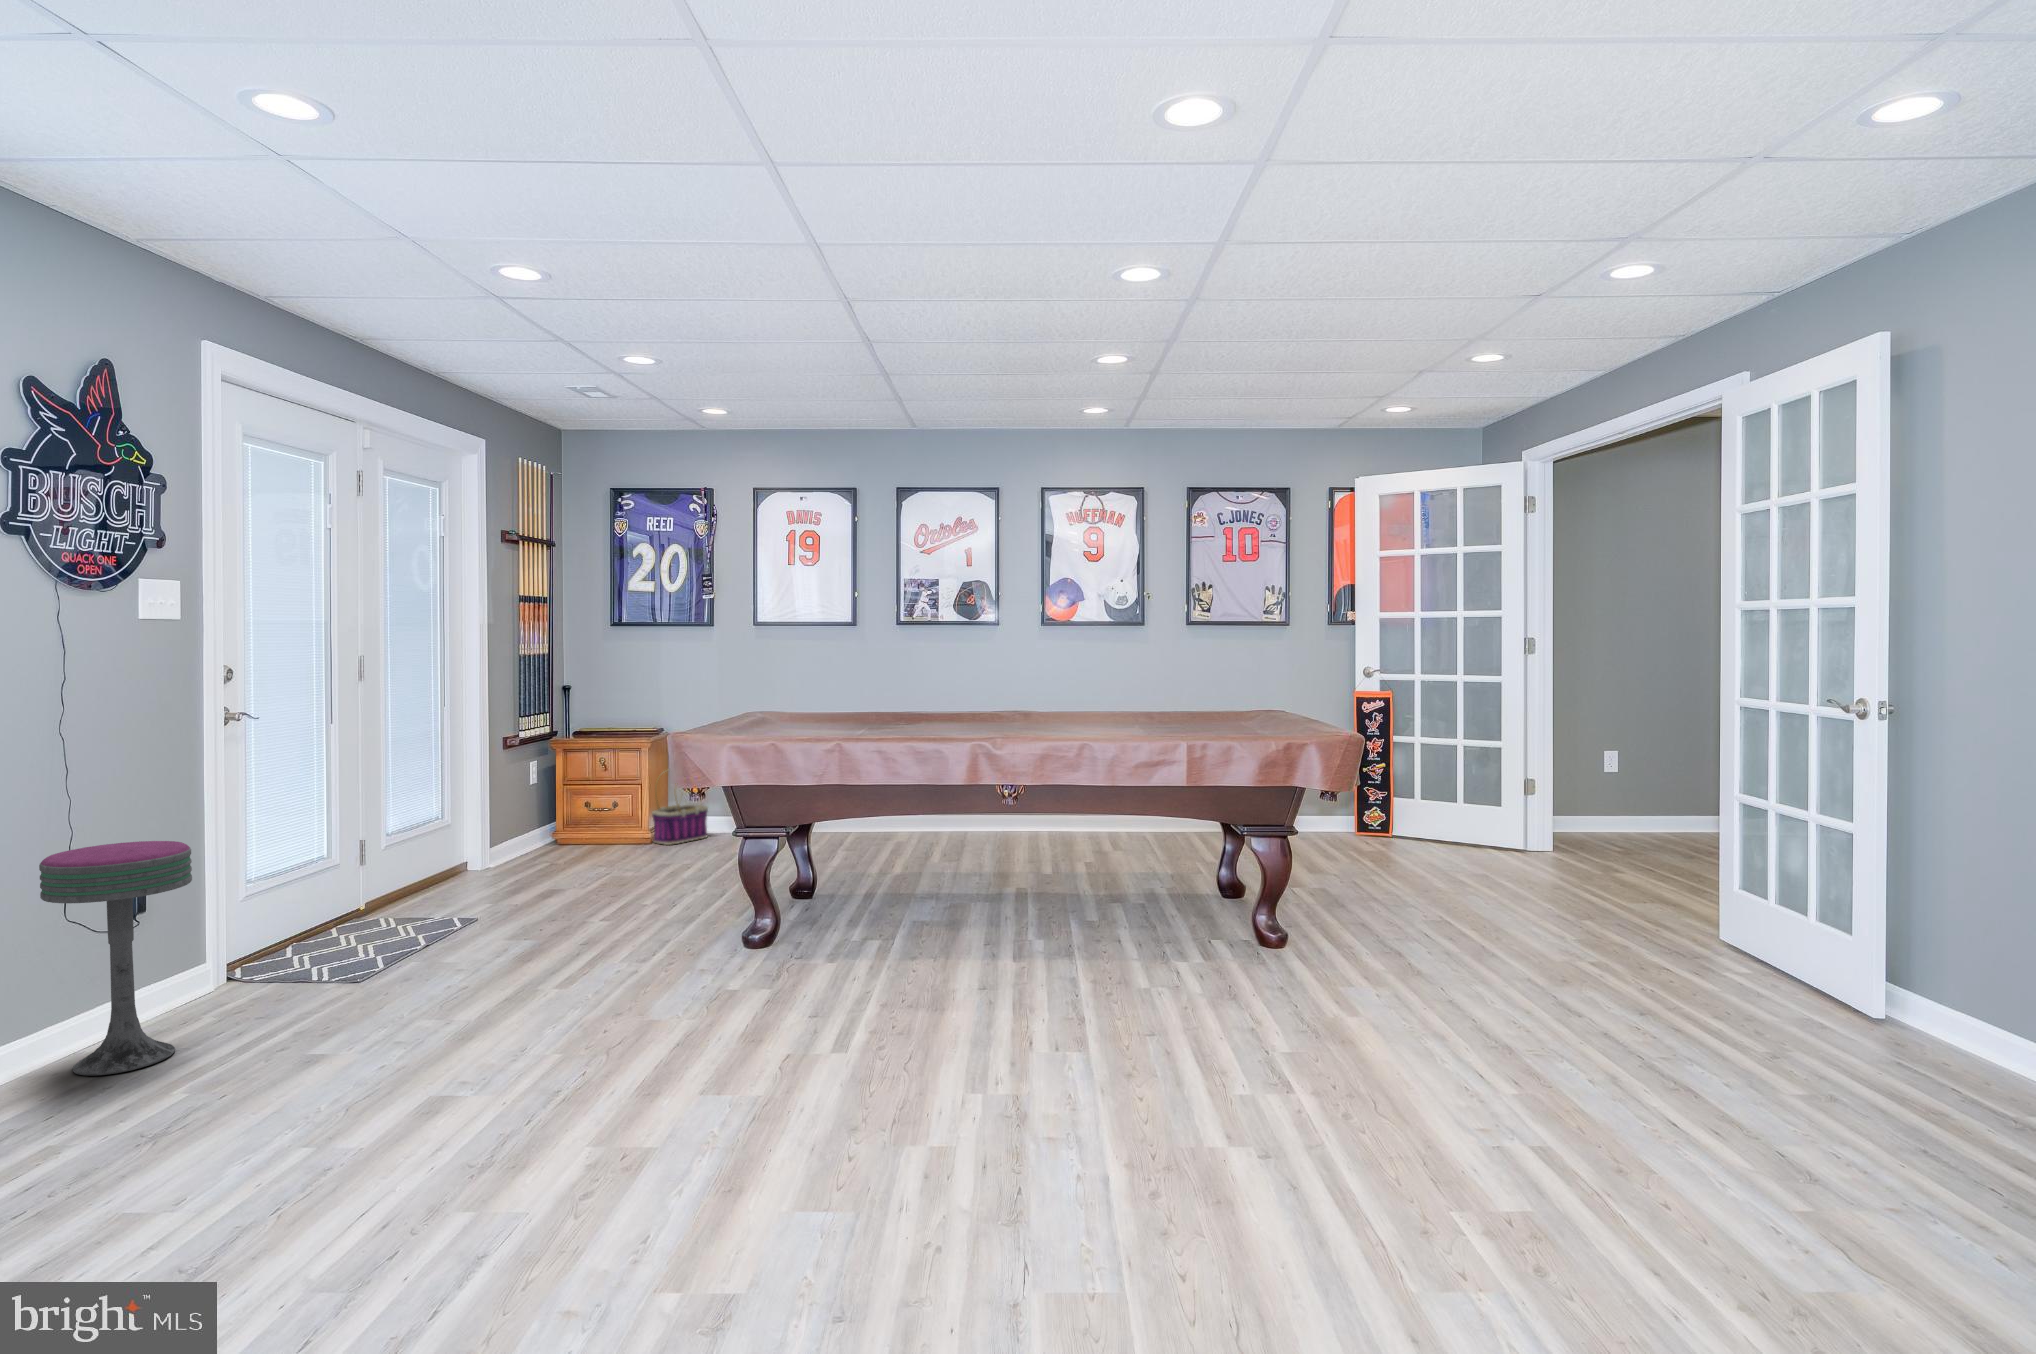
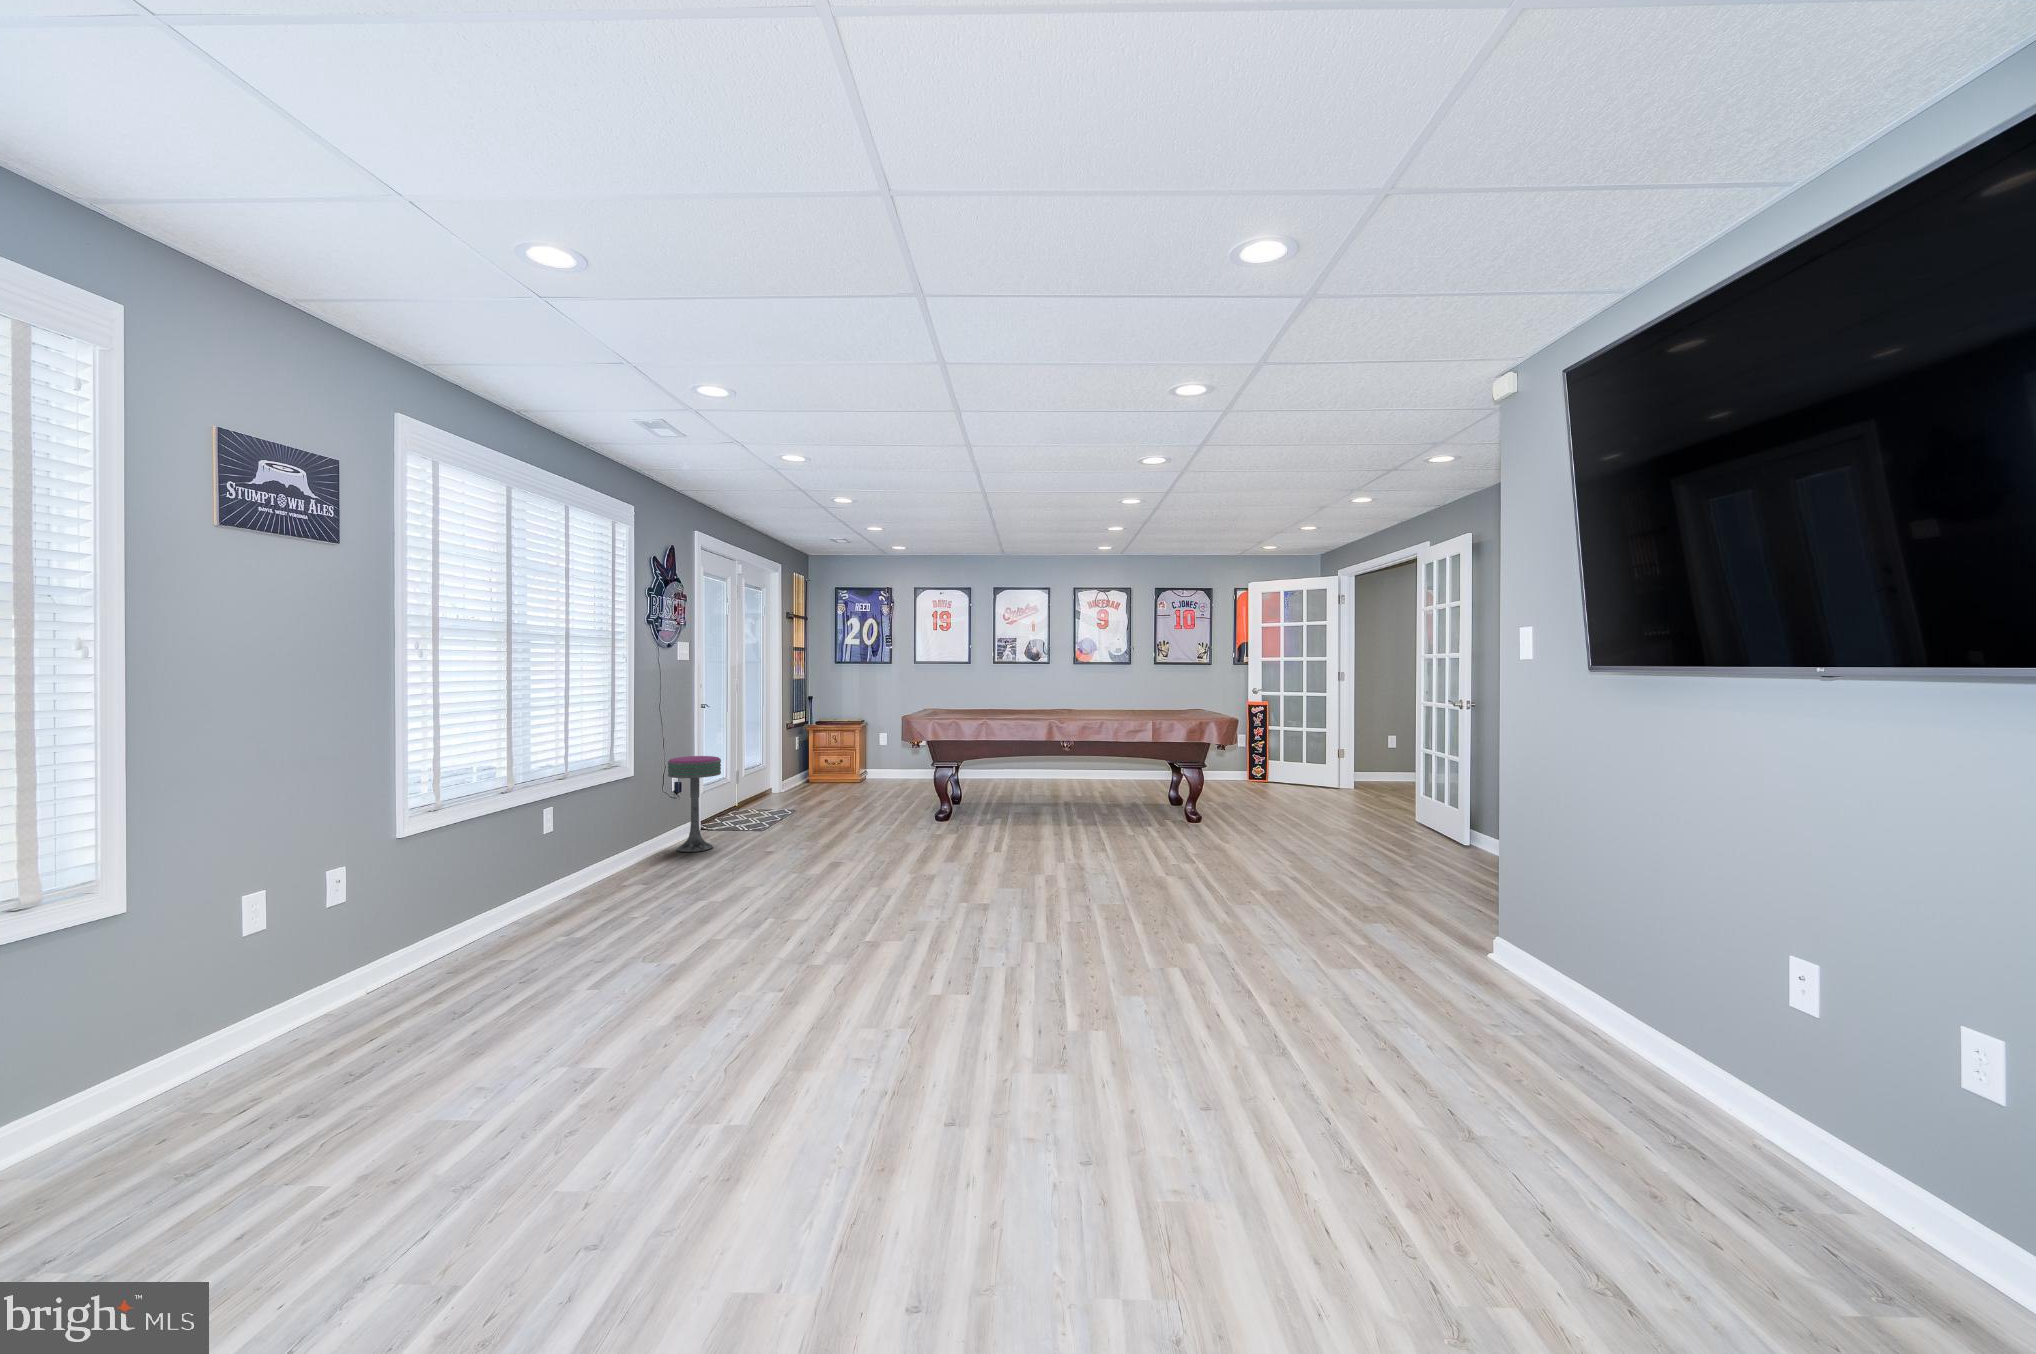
basket: present [652,783,708,845] -> none [861,742,890,782]

